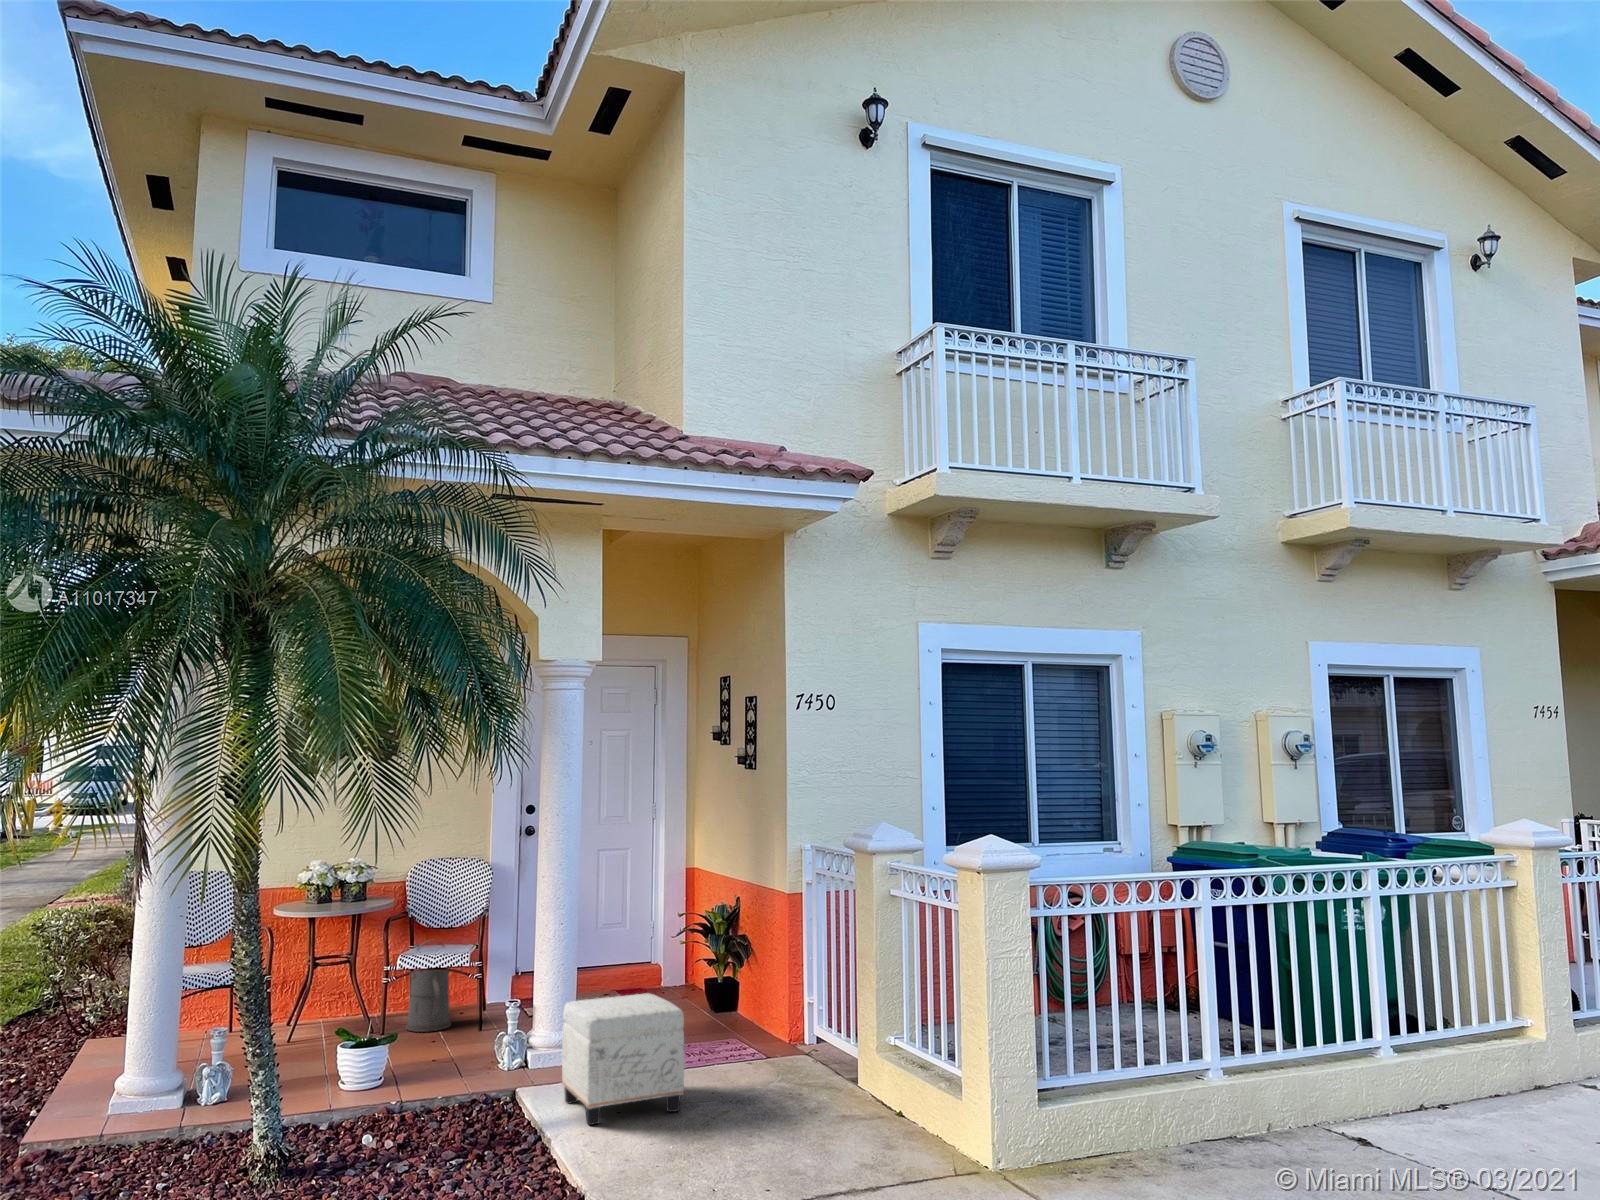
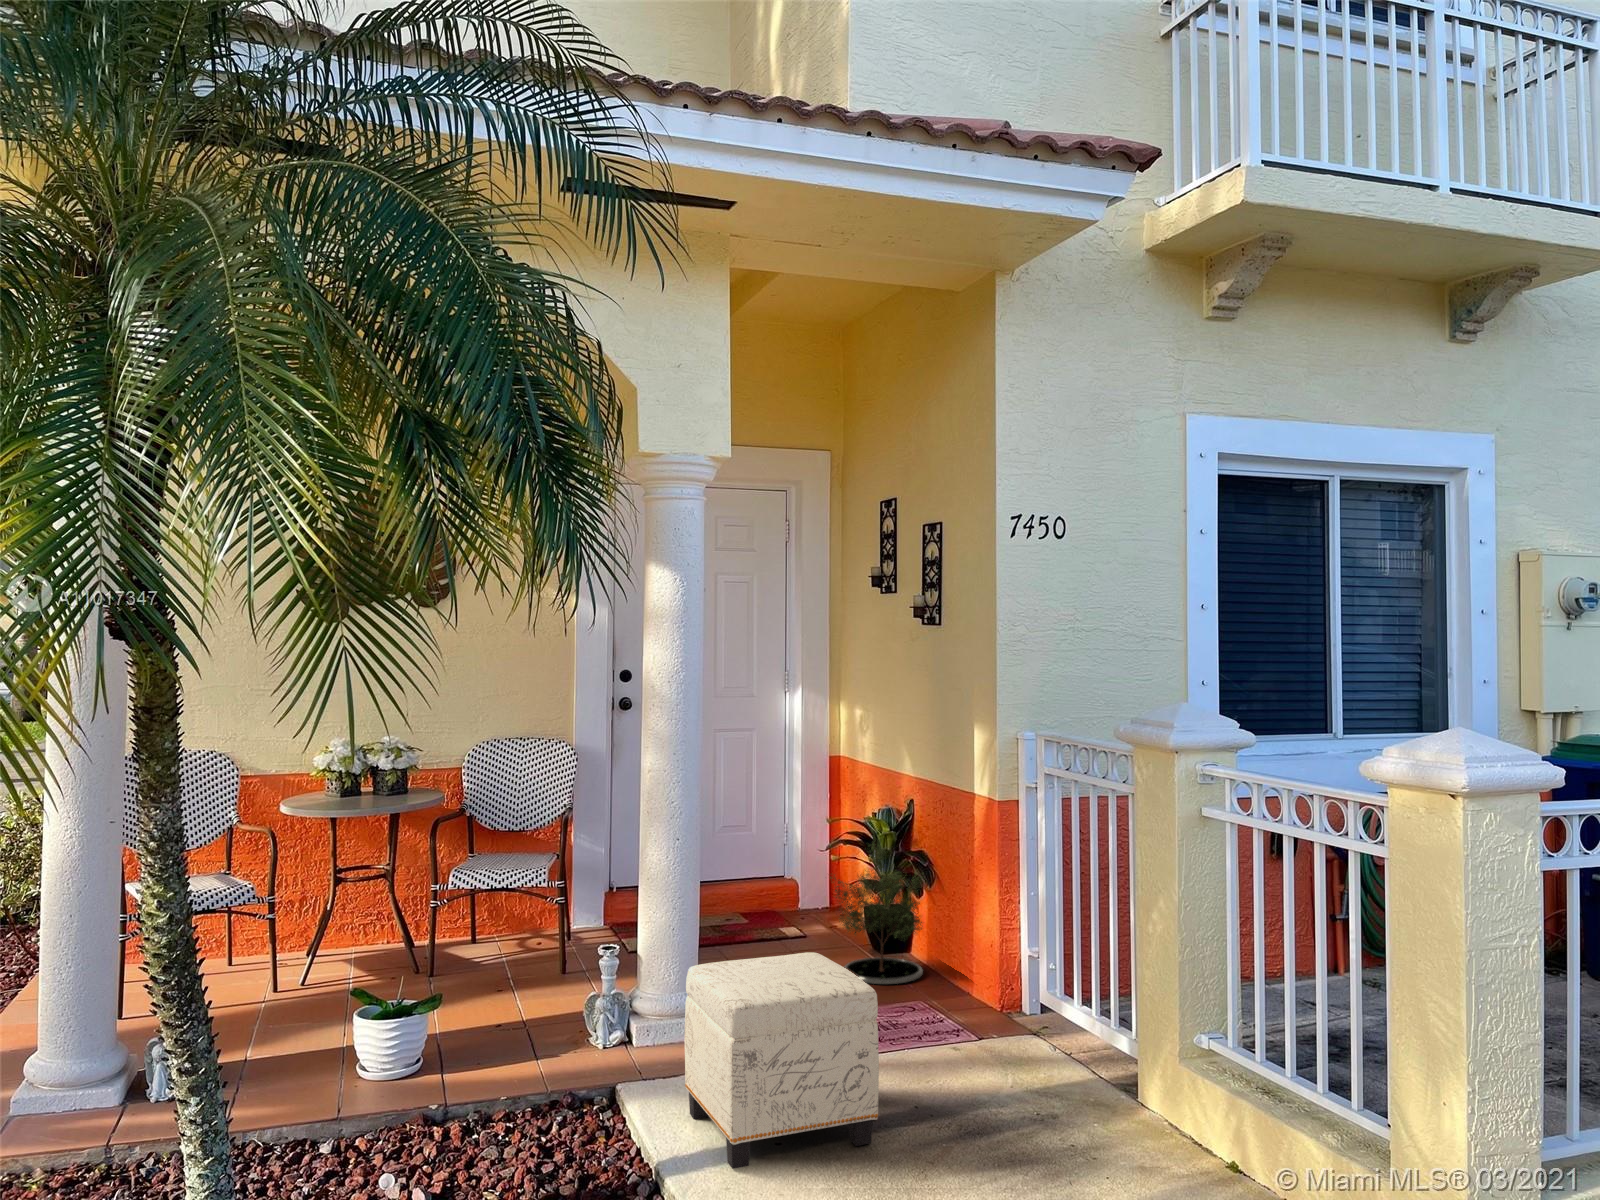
potted tree: none [673,917,744,1030] -> present [830,830,923,984]
watering can: present [406,940,451,1032] -> none [463,849,524,974]

